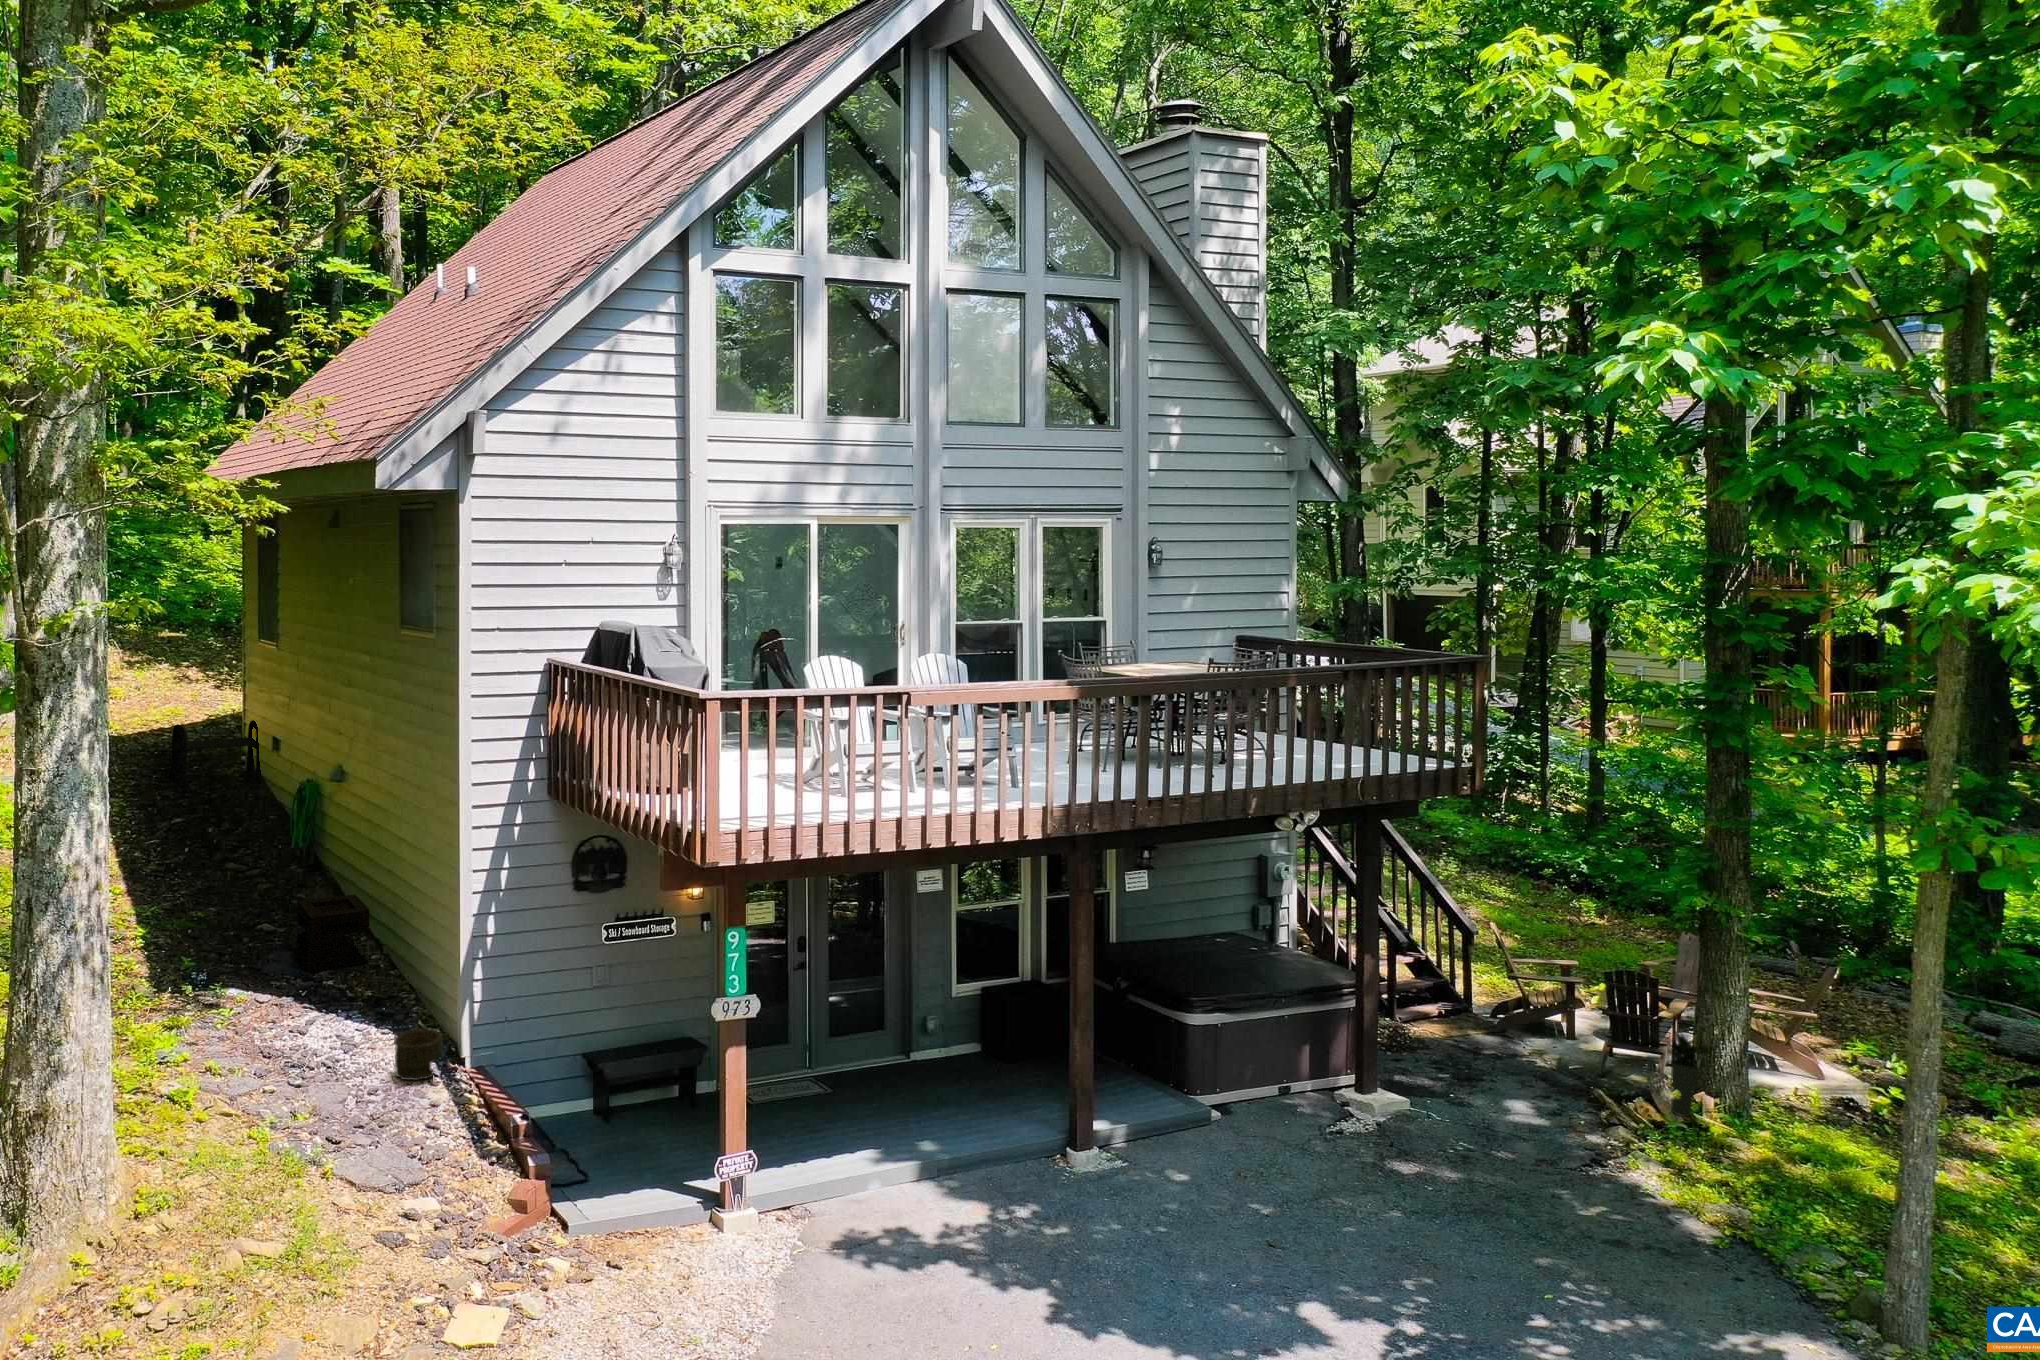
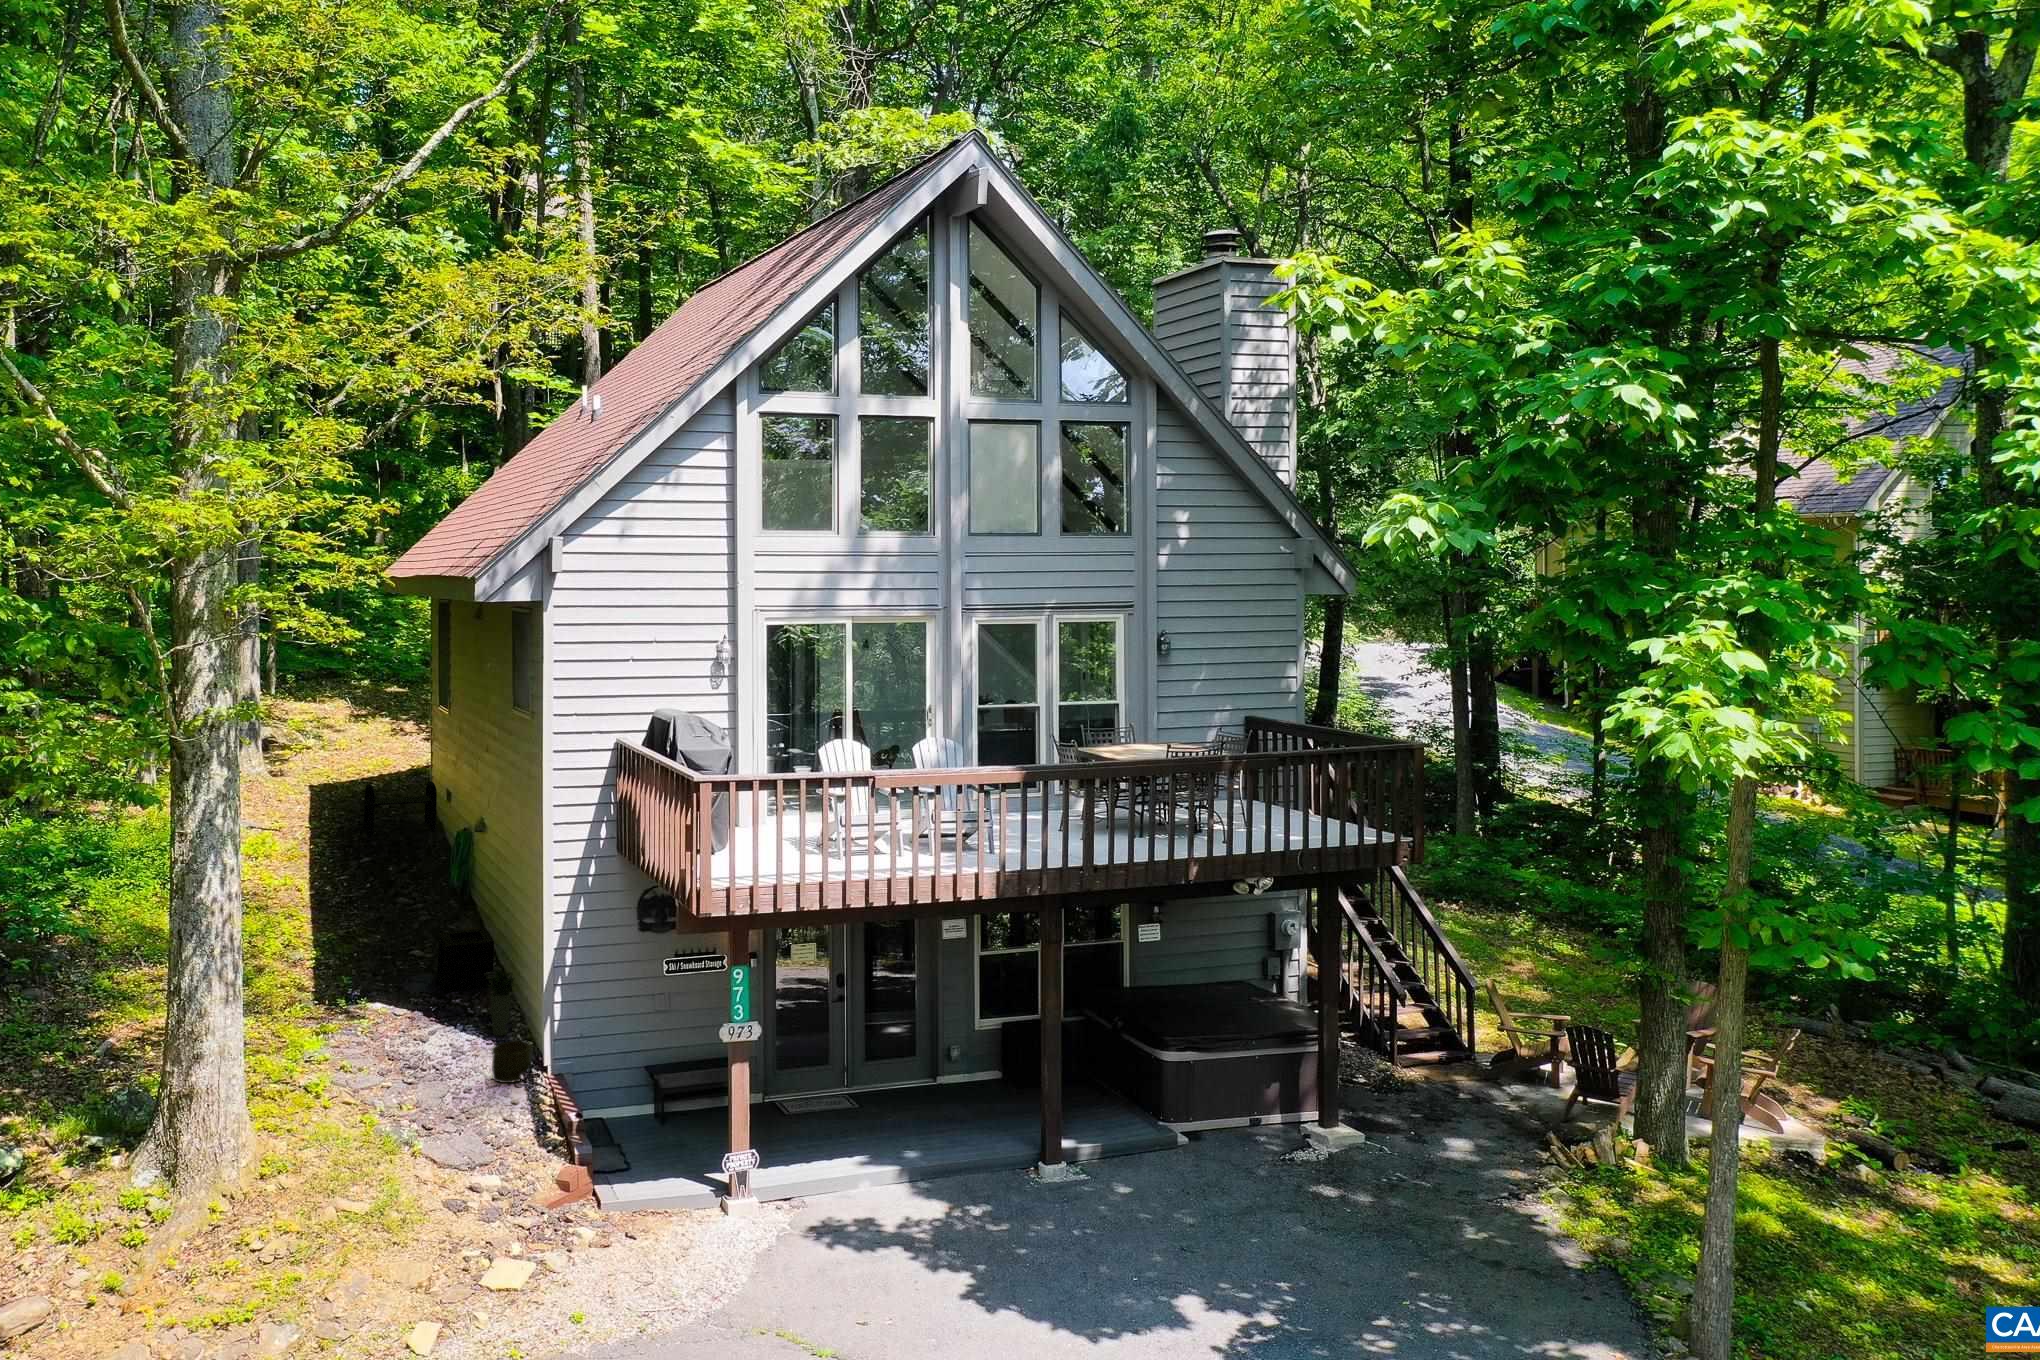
planter: present [1671,1032,1705,1117] -> present [490,970,515,1036]

